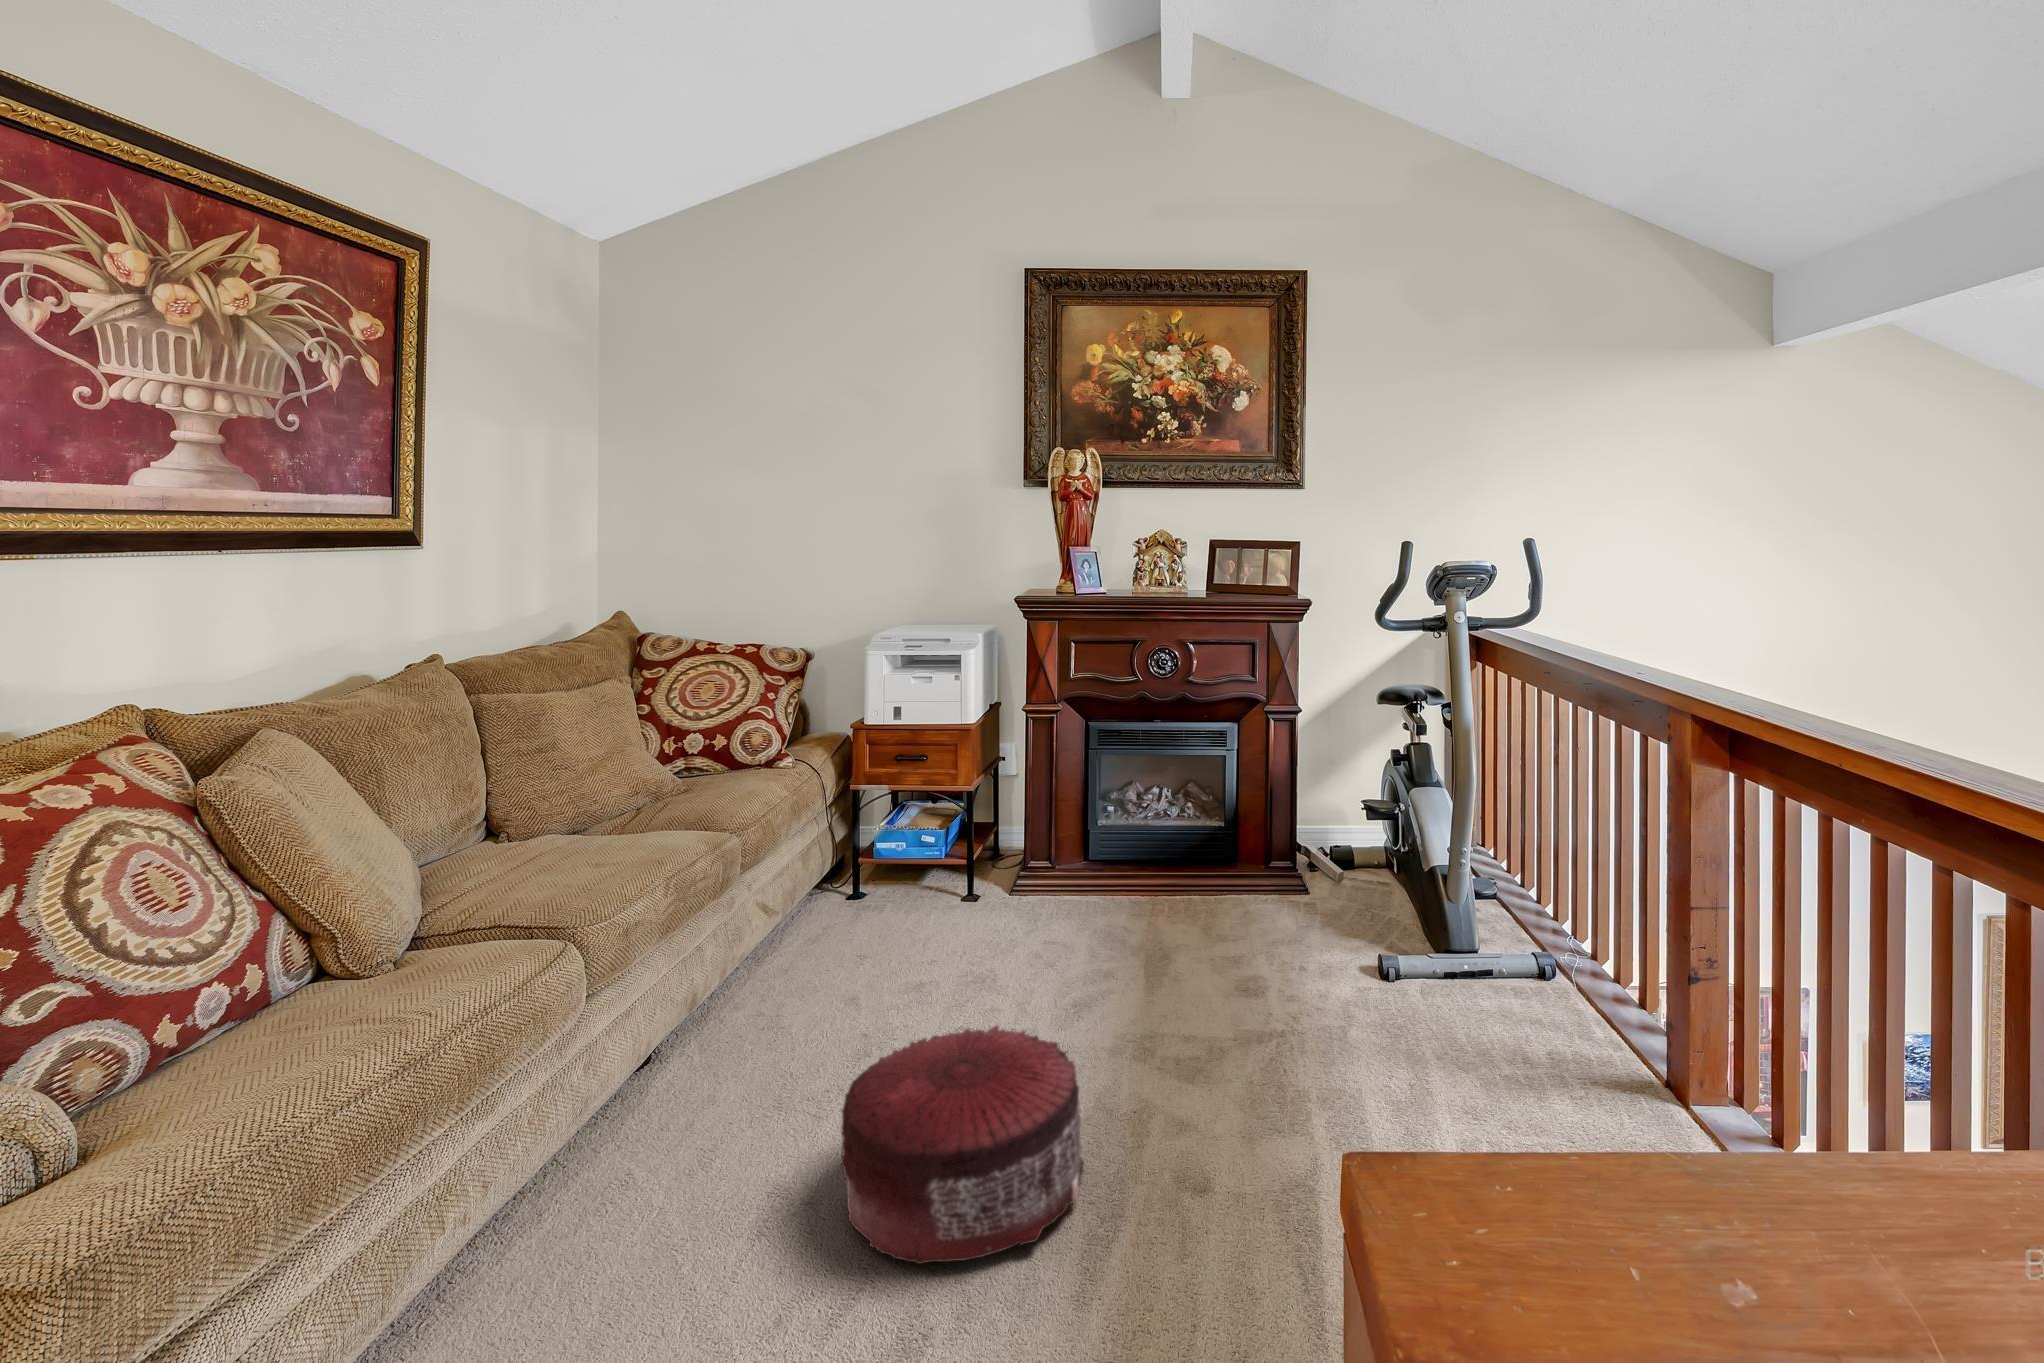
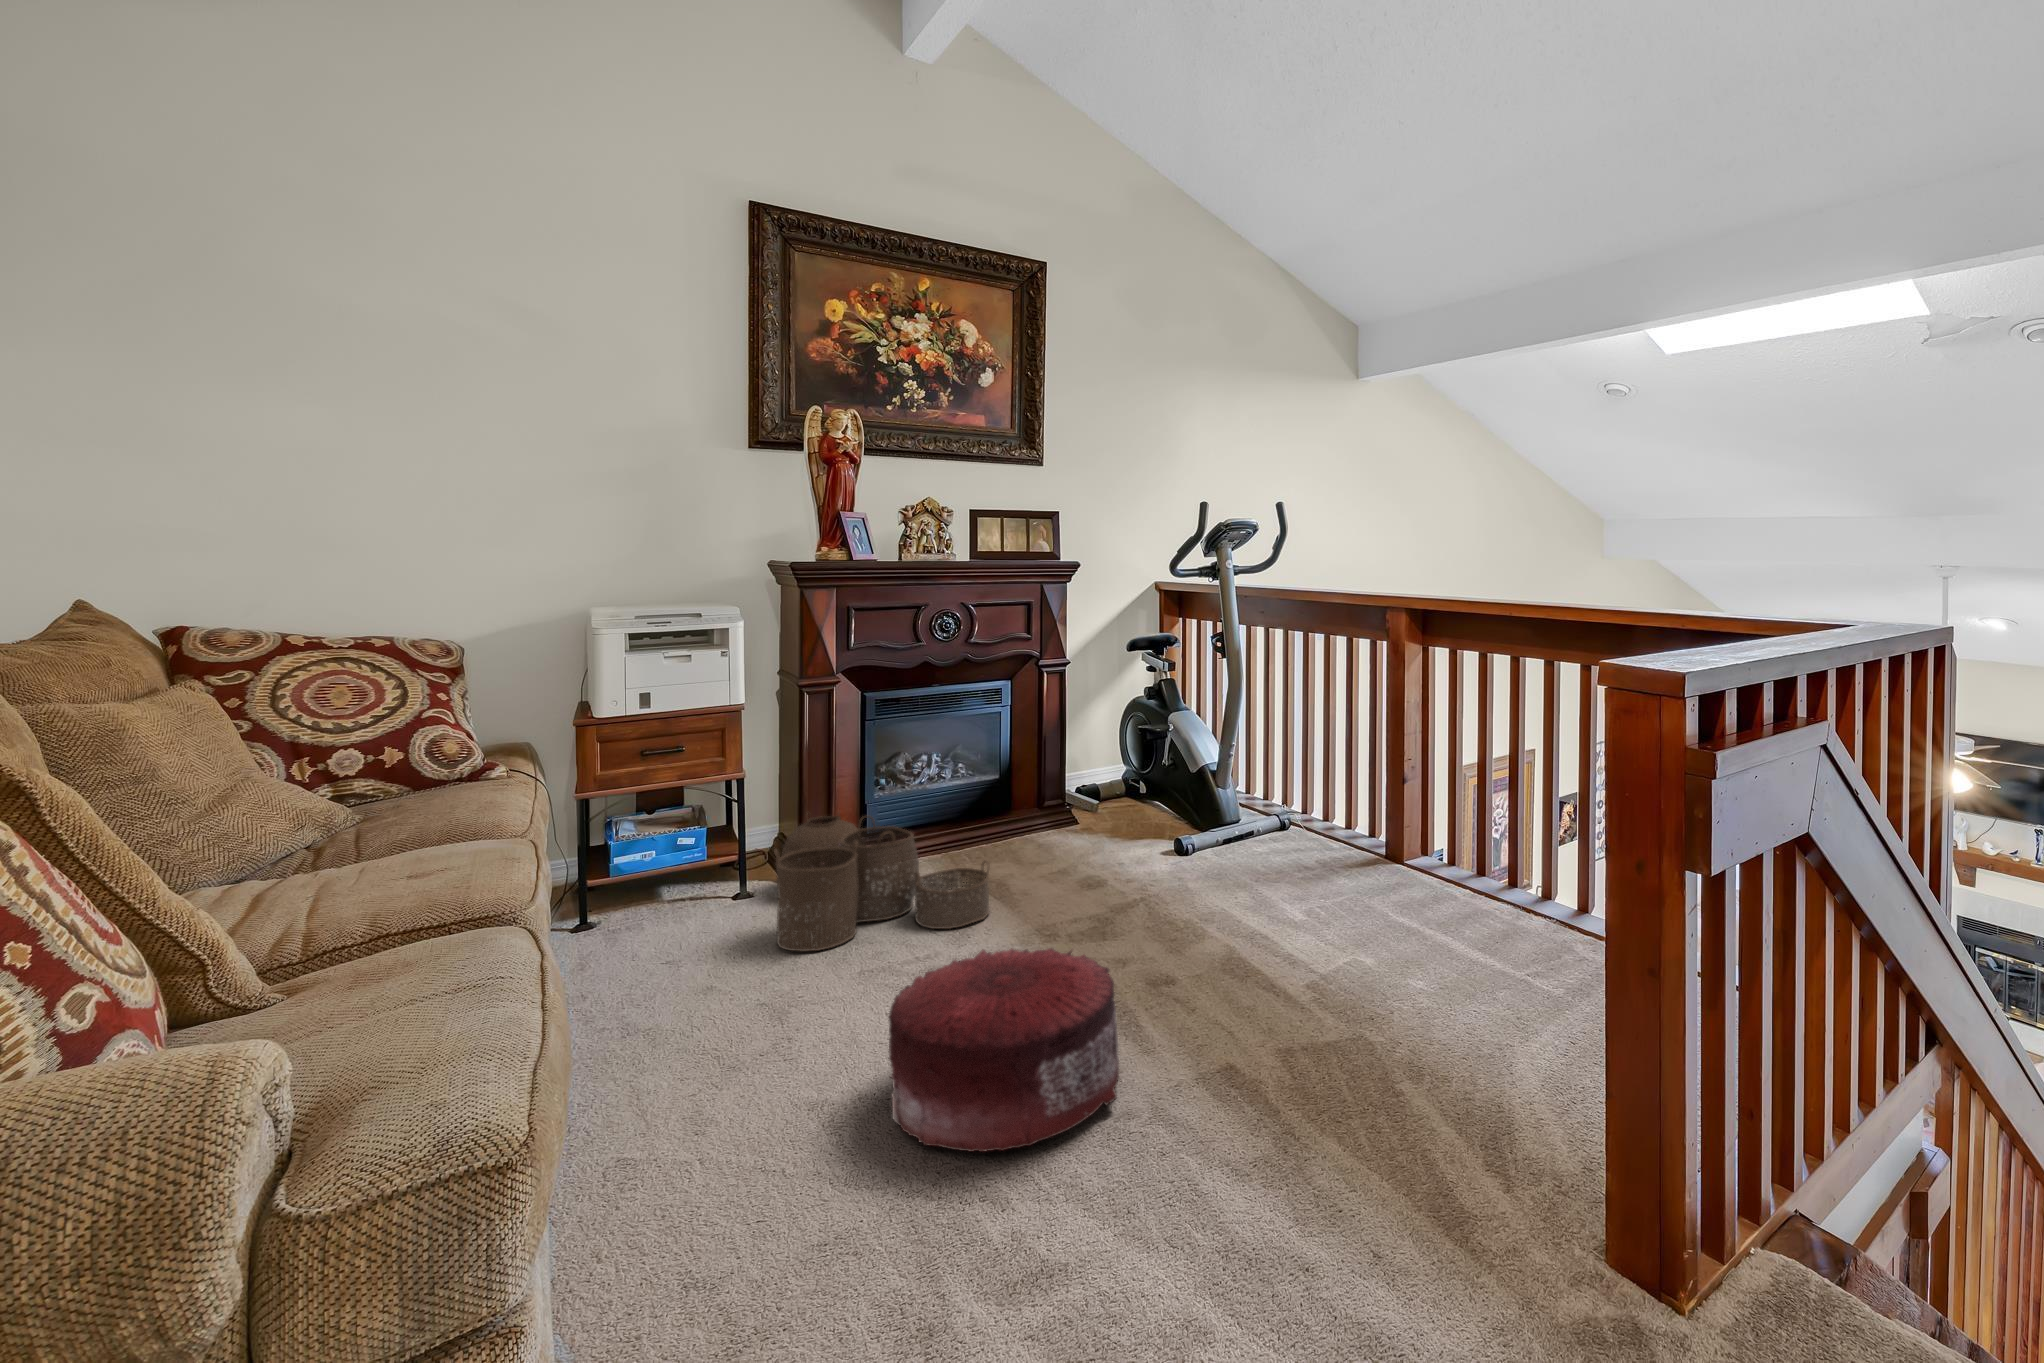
woven basket: none [946,830,1142,977] -> present [774,813,990,952]

